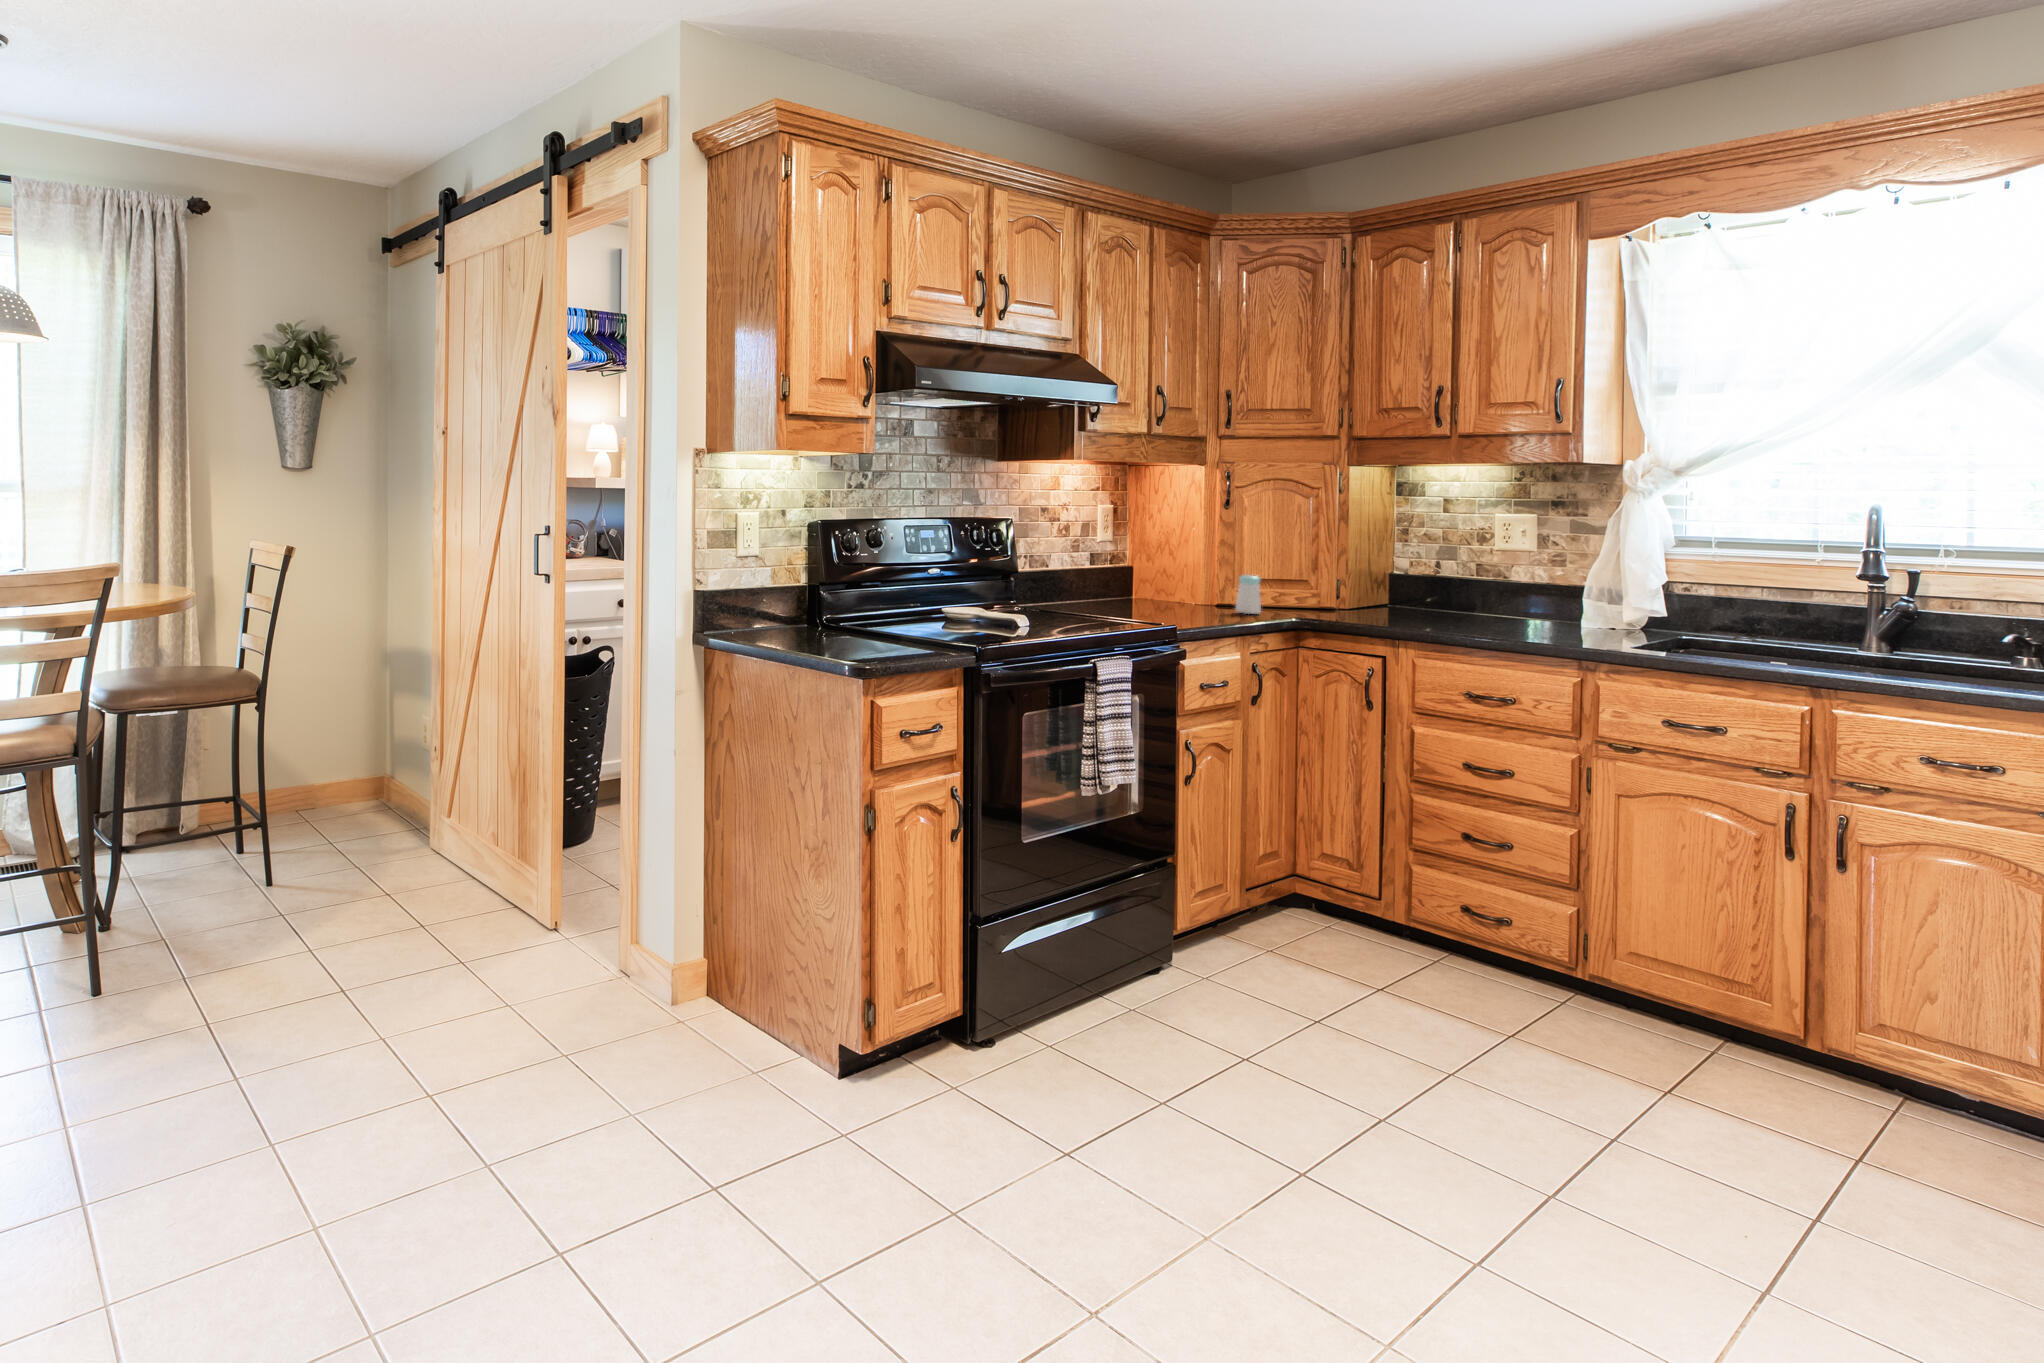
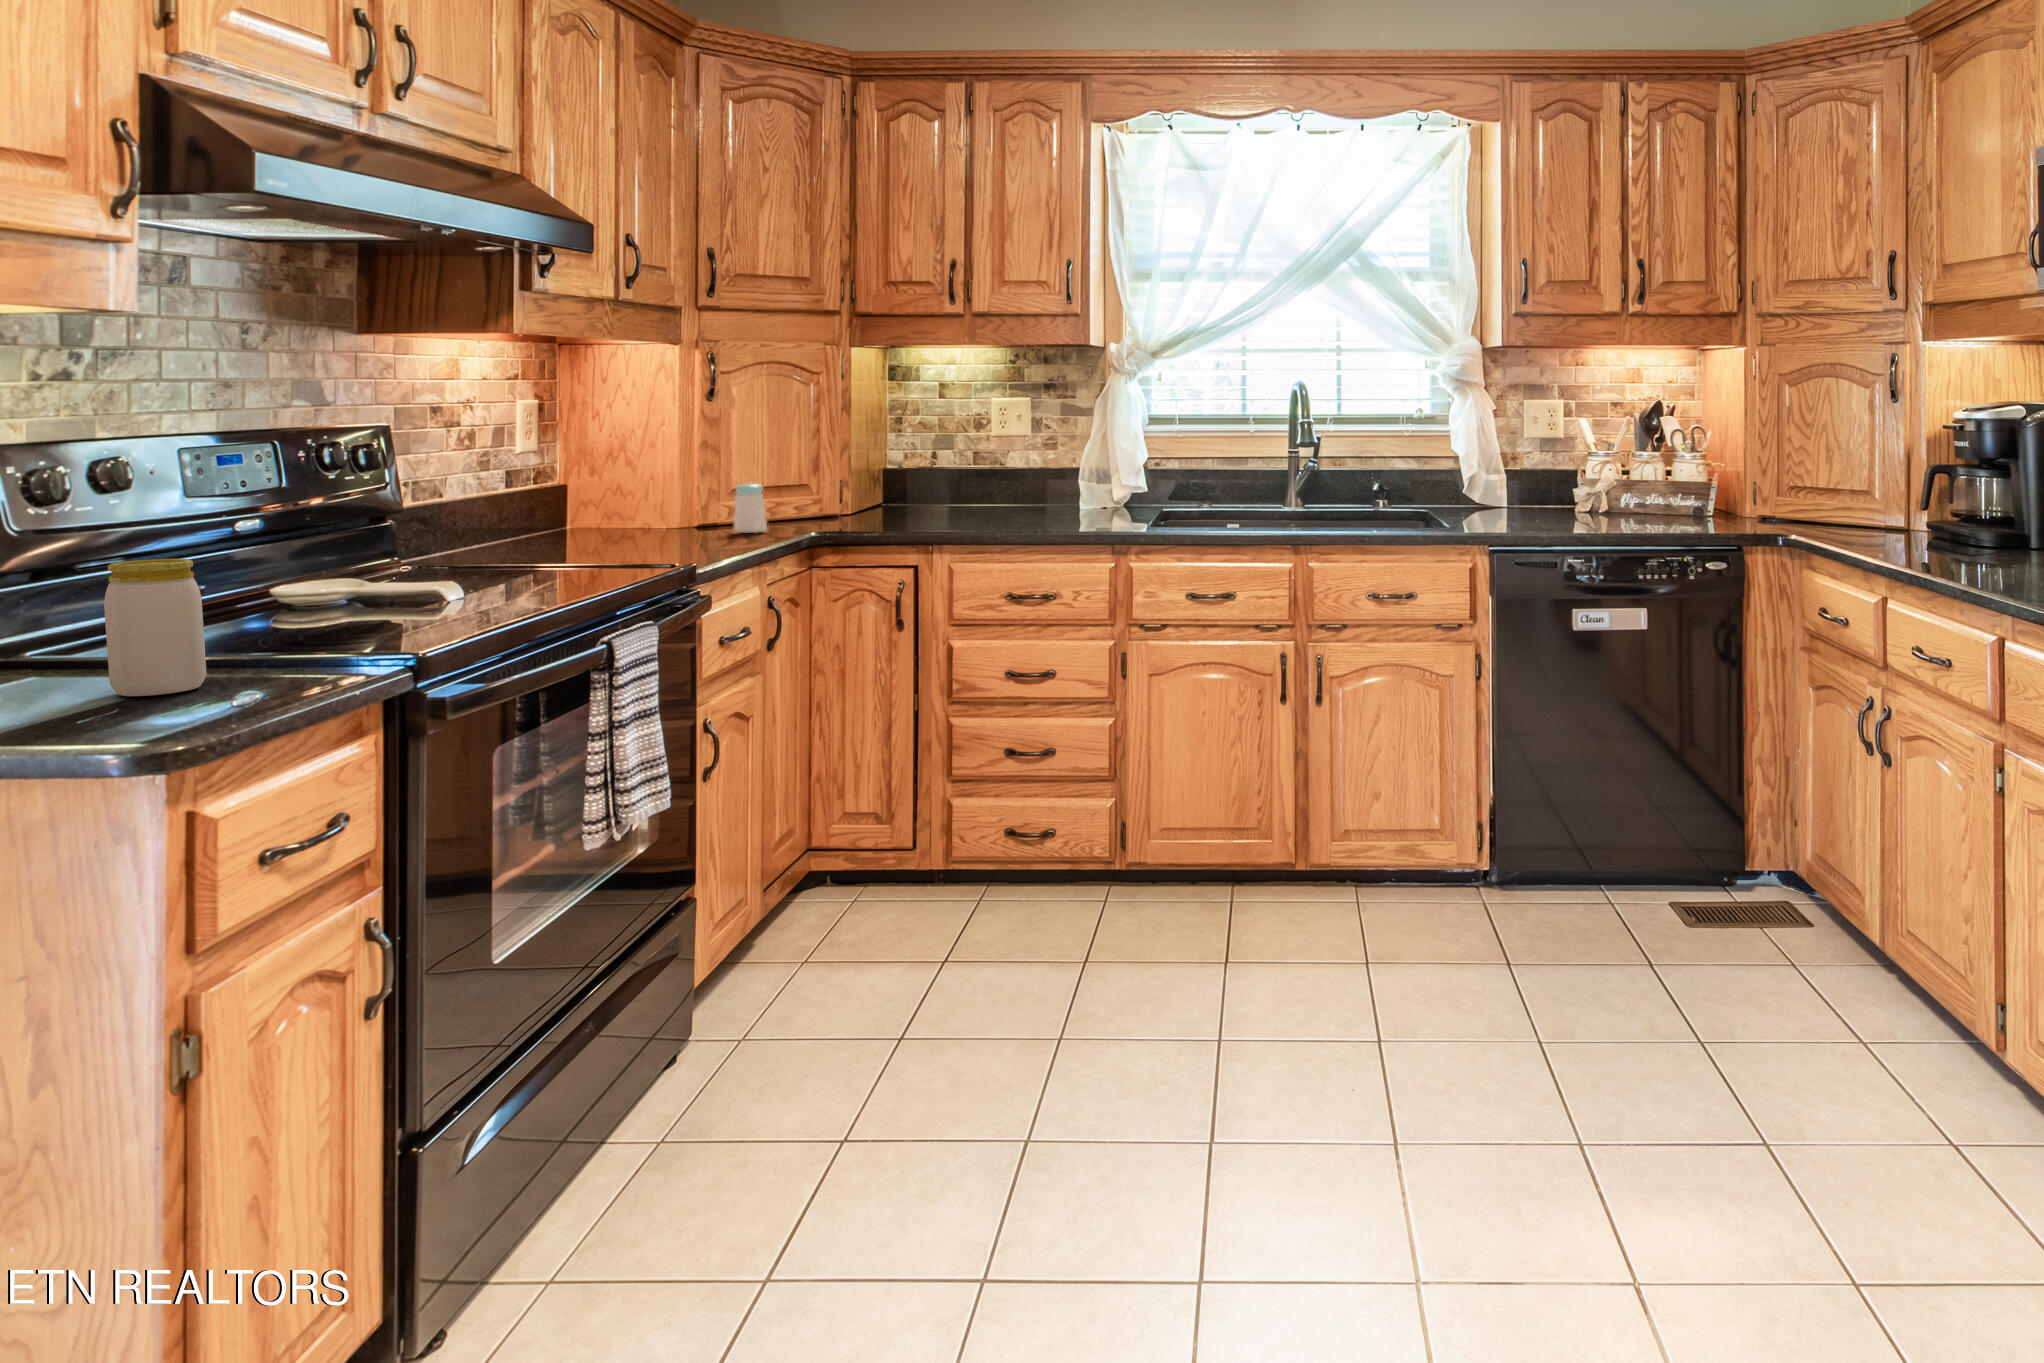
jar: none [841,592,882,664] -> present [104,559,206,696]

